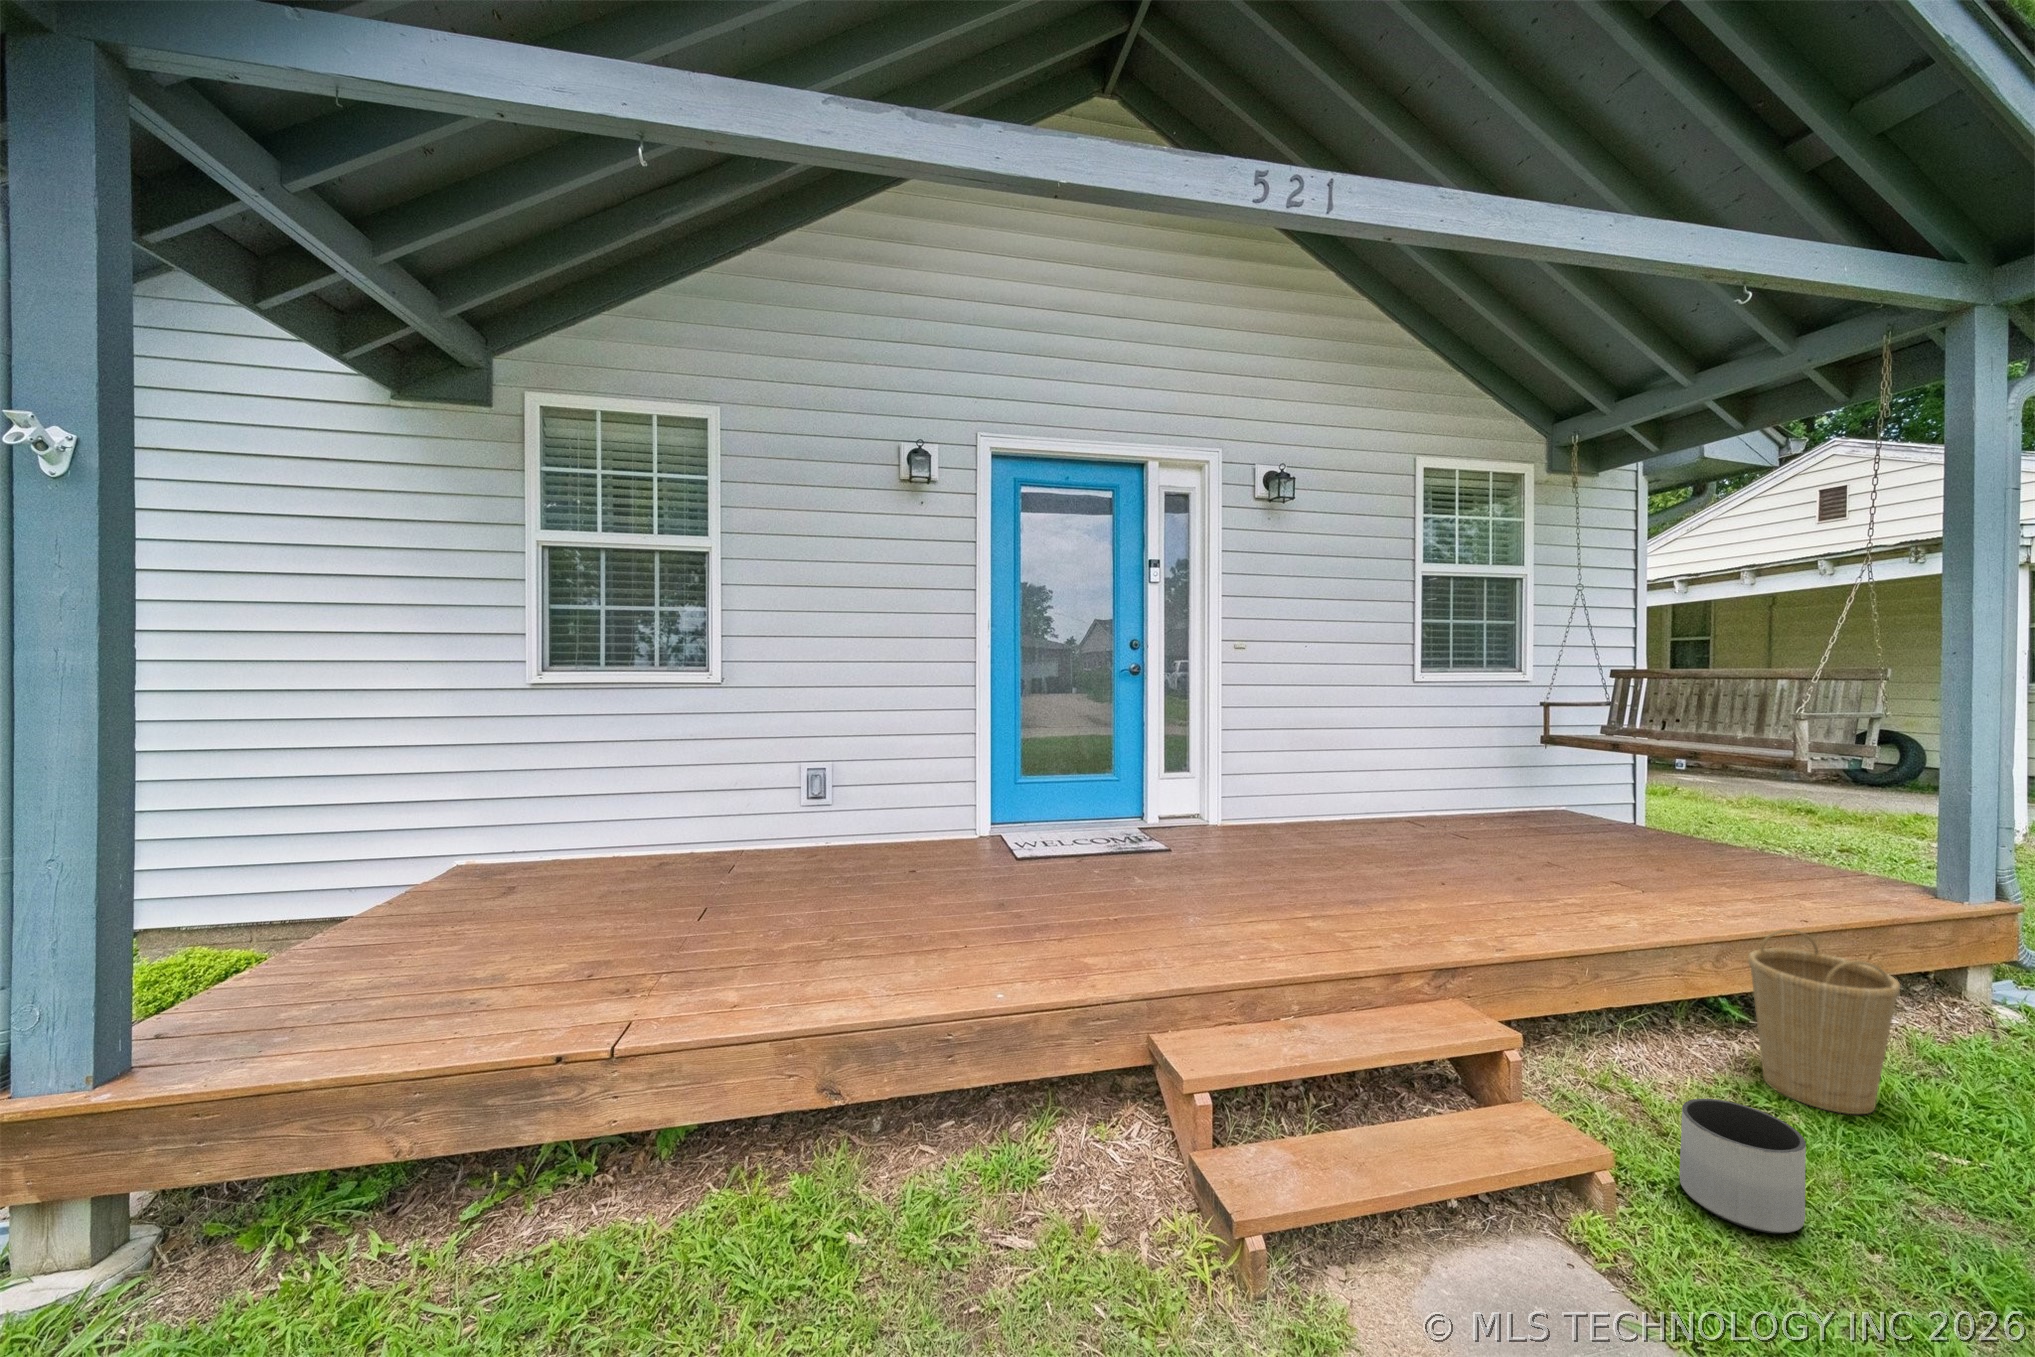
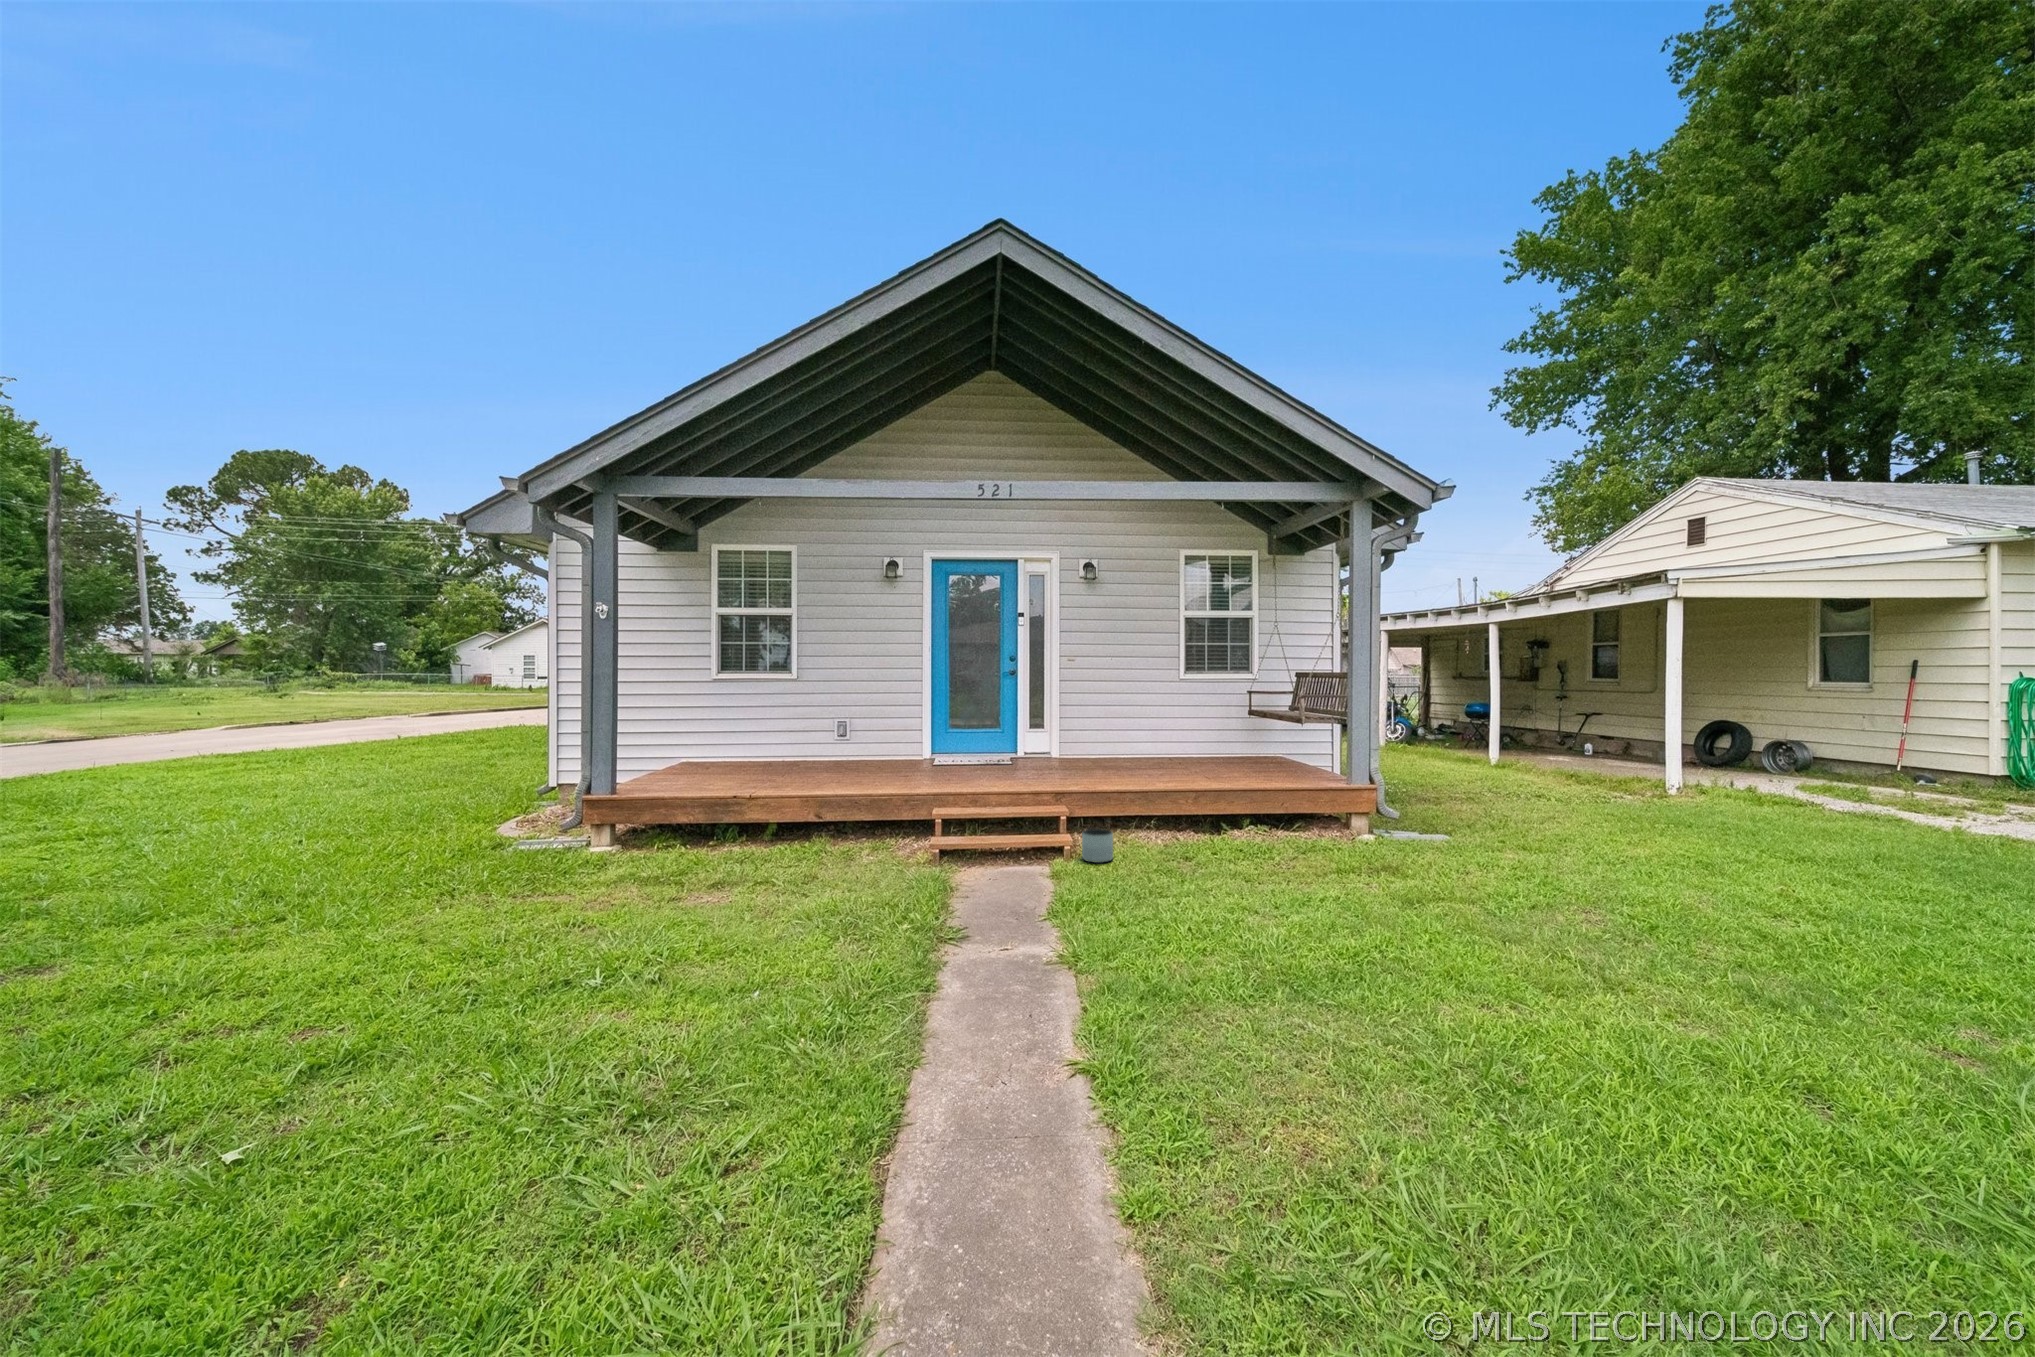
basket: present [1748,929,1900,1114] -> none [1171,785,1214,851]

